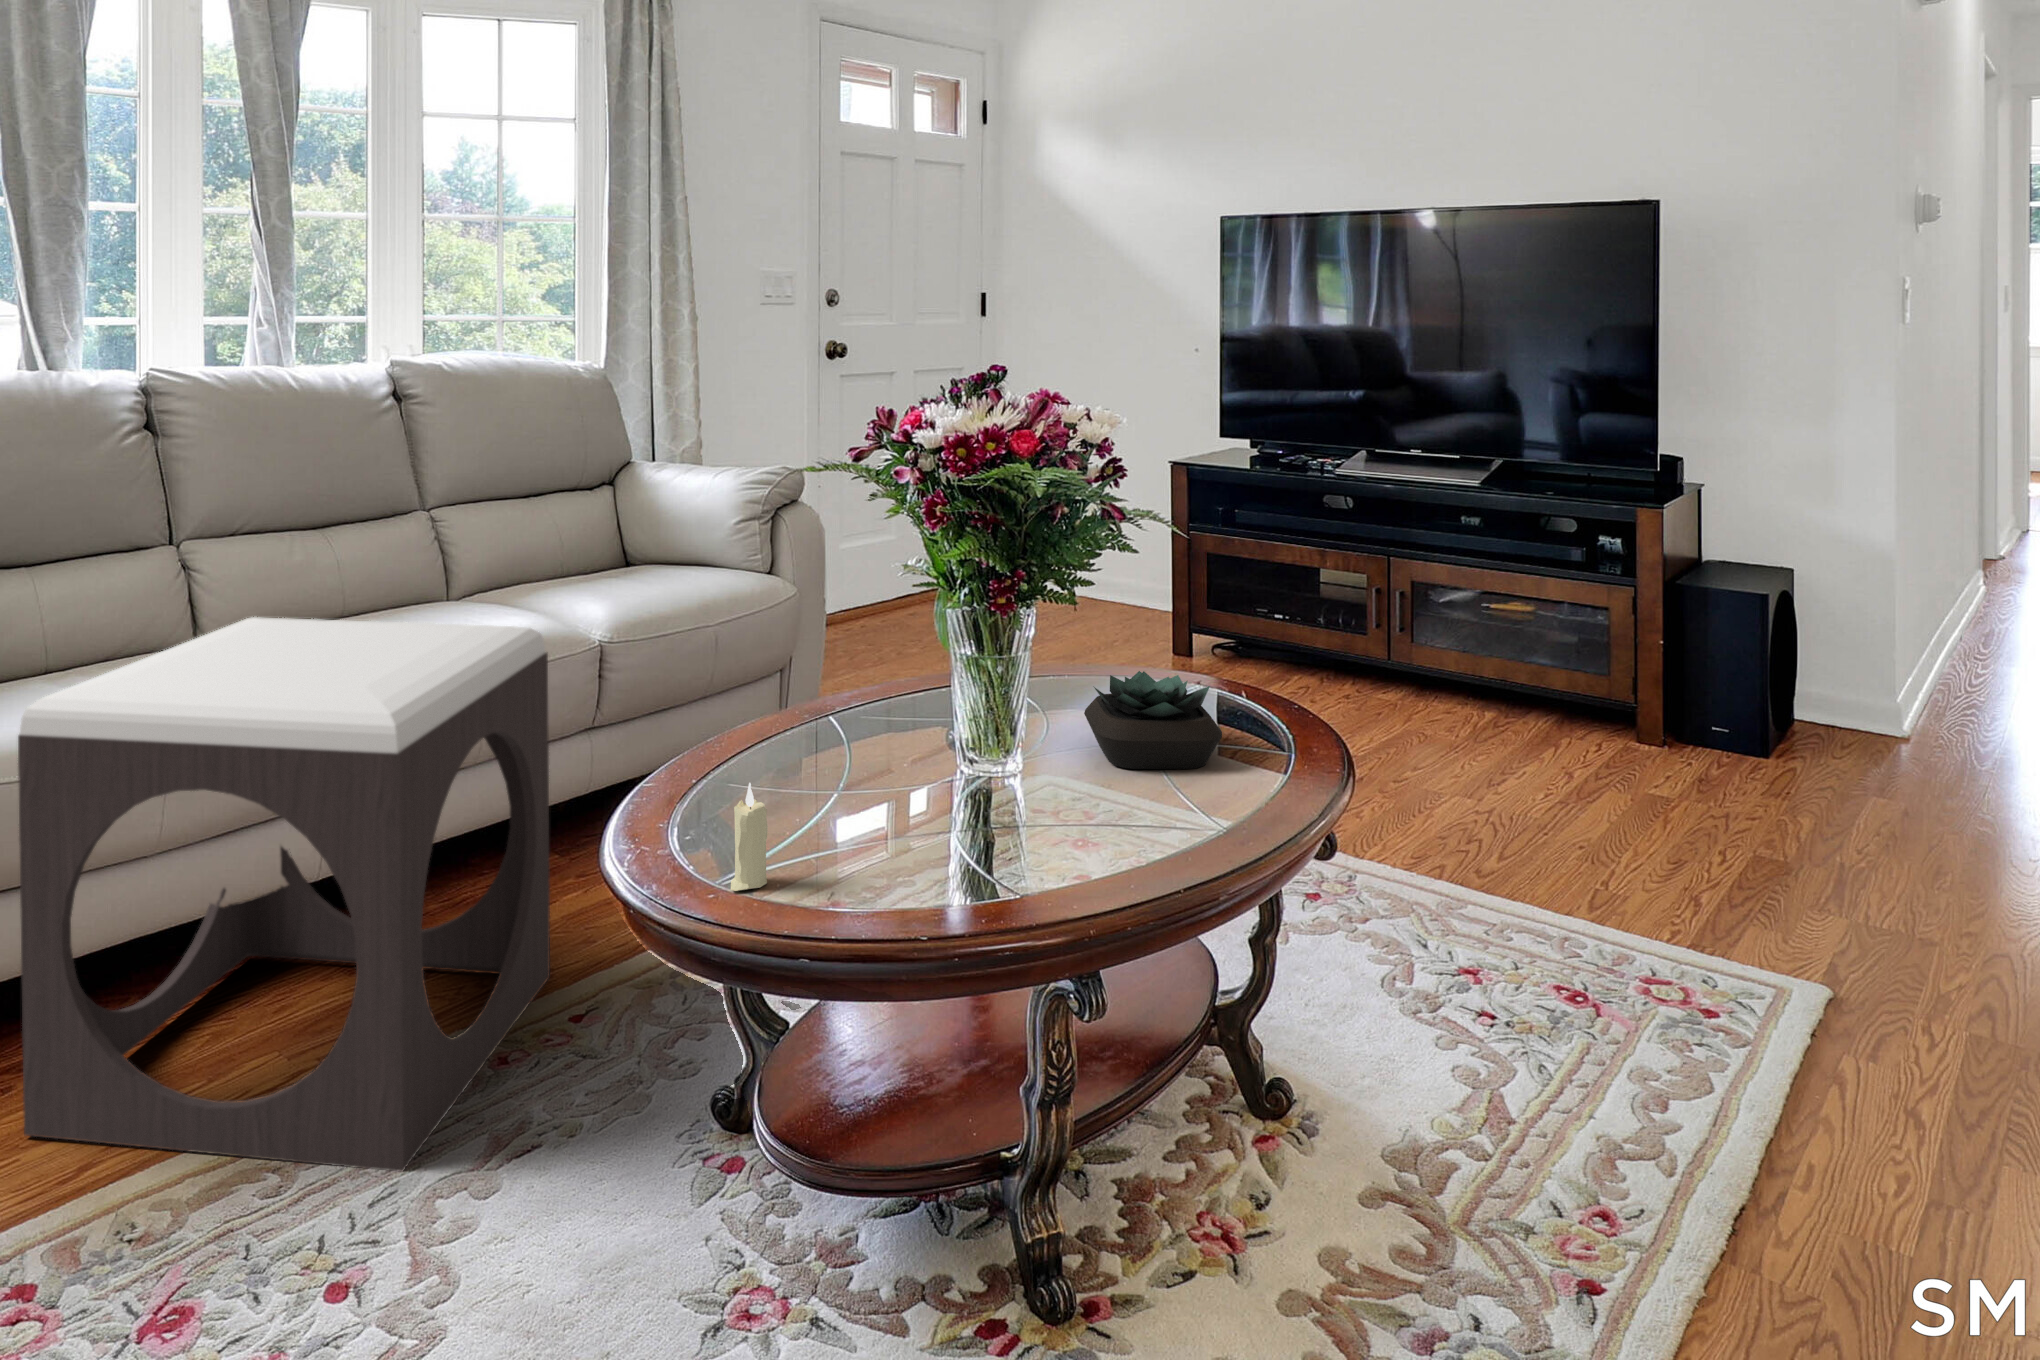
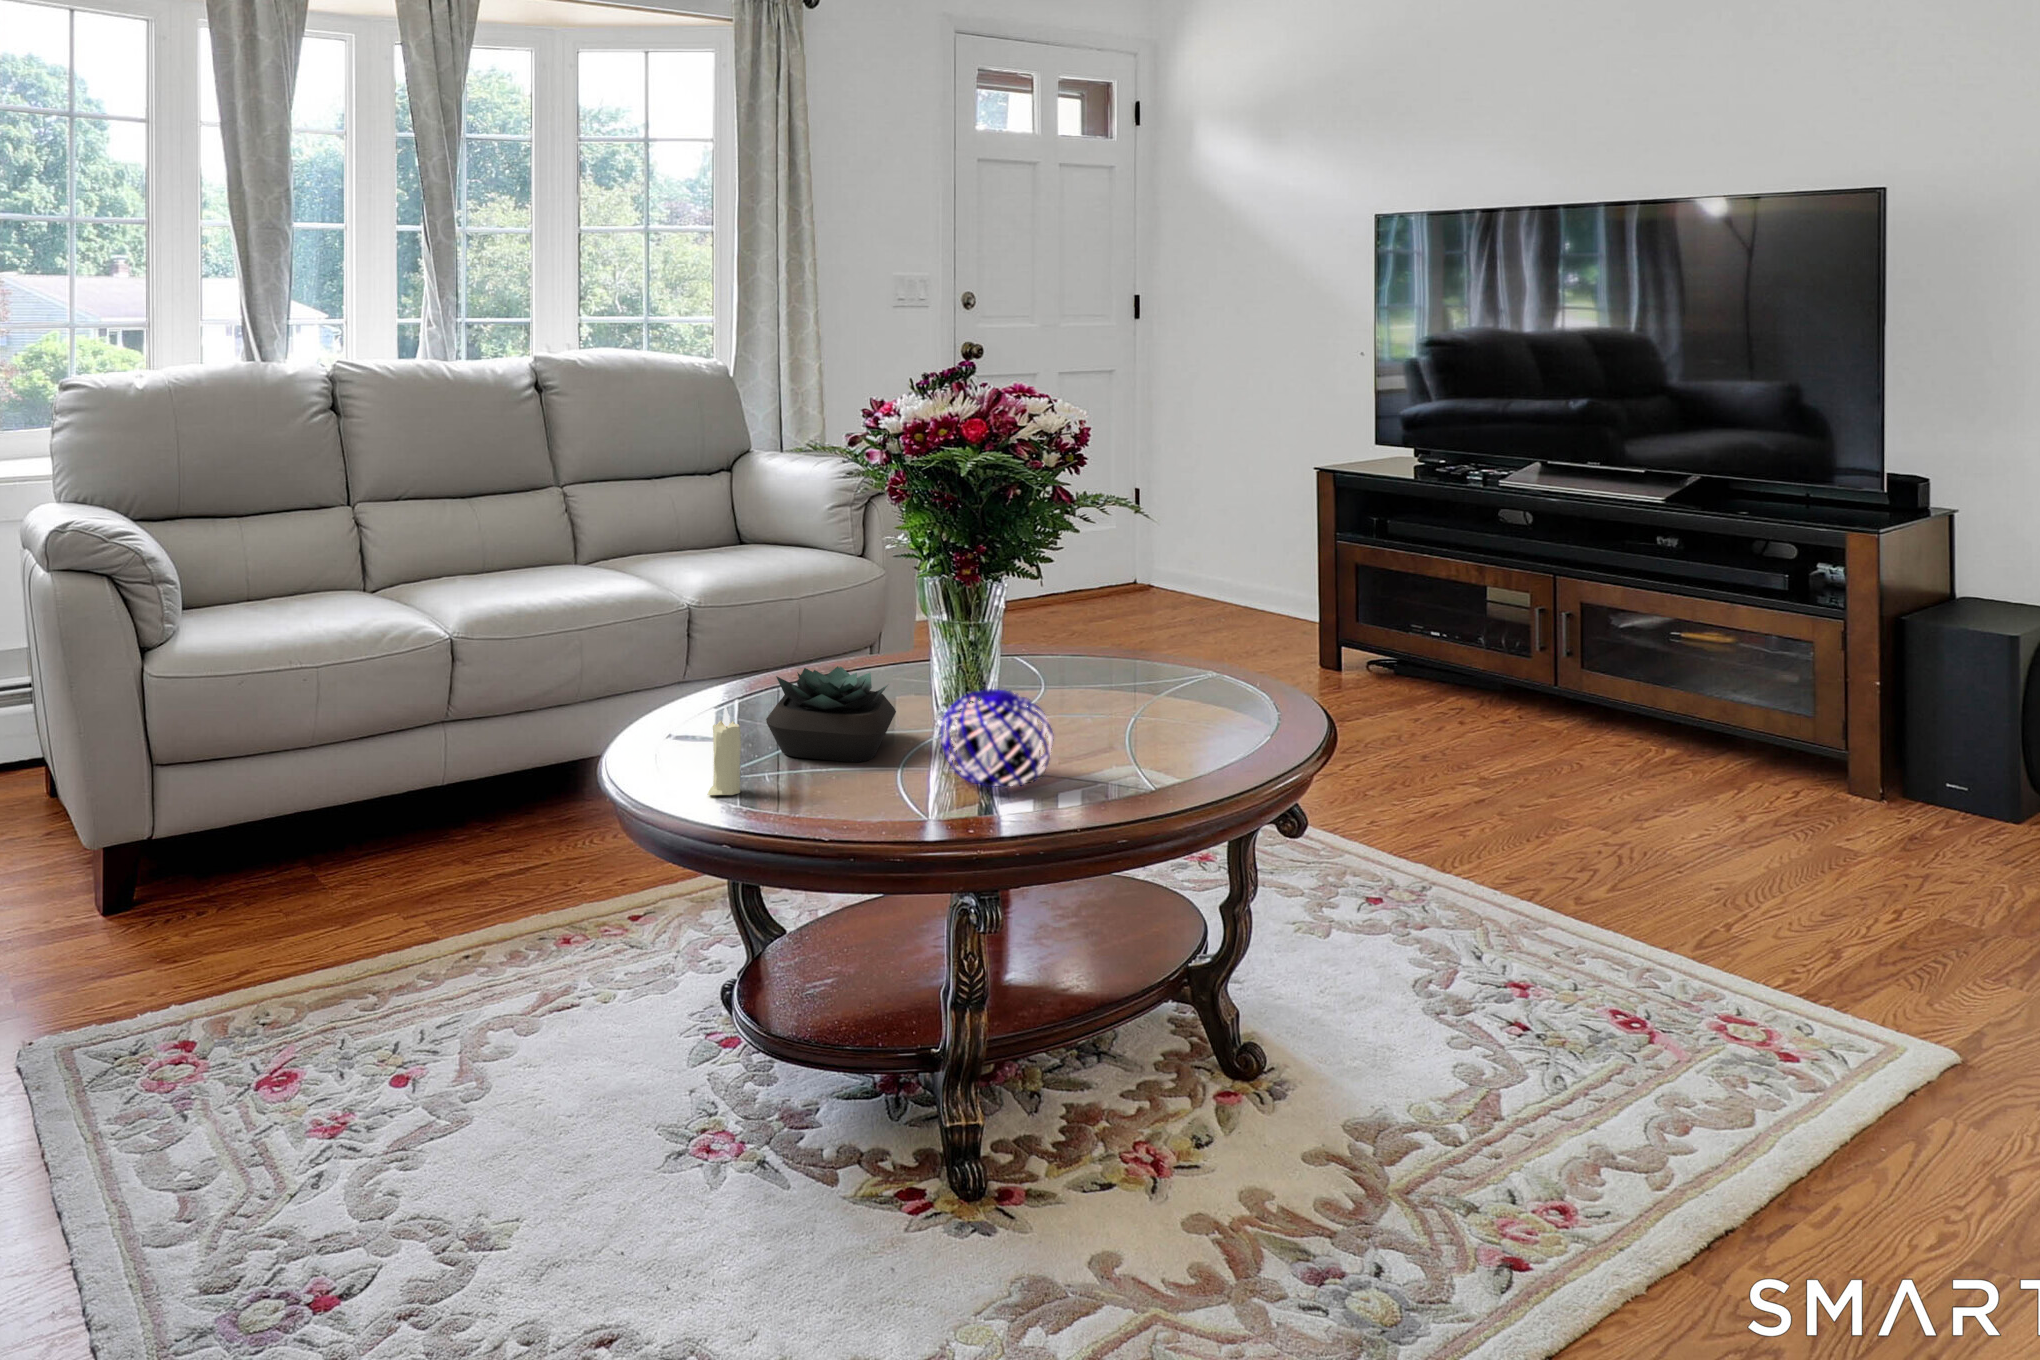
footstool: present [18,617,550,1171] -> none [202,563,625,1013]
succulent plant: present [1084,671,1222,769] -> present [766,666,896,762]
decorative orb: none [980,735,1101,846] -> present [941,689,1054,788]

